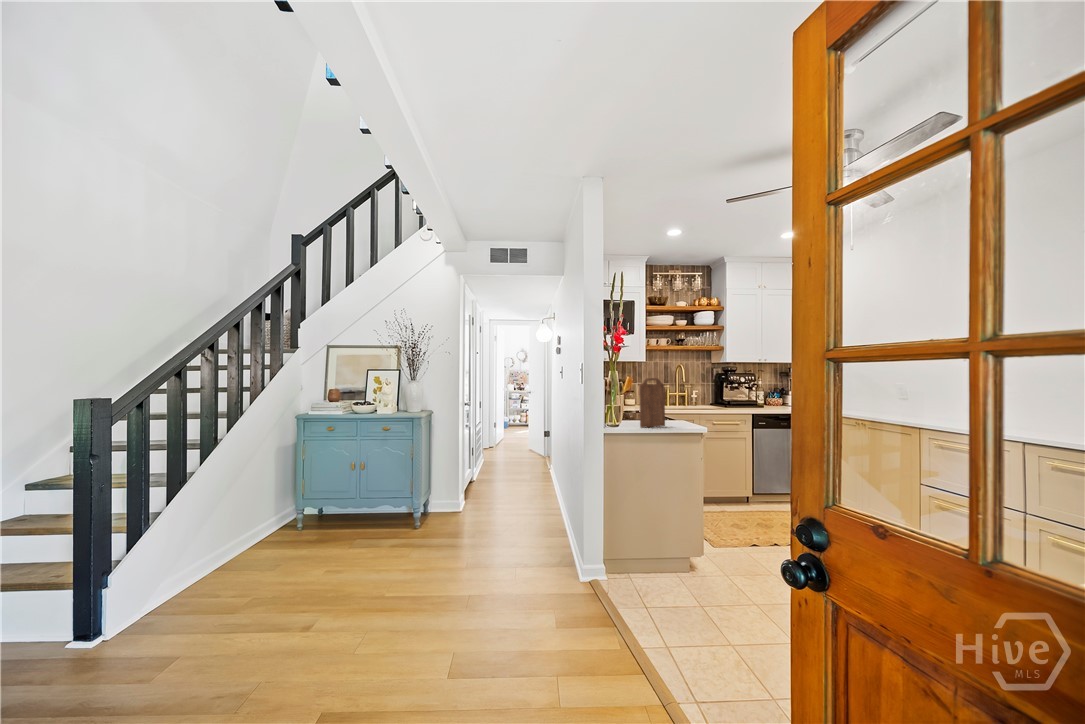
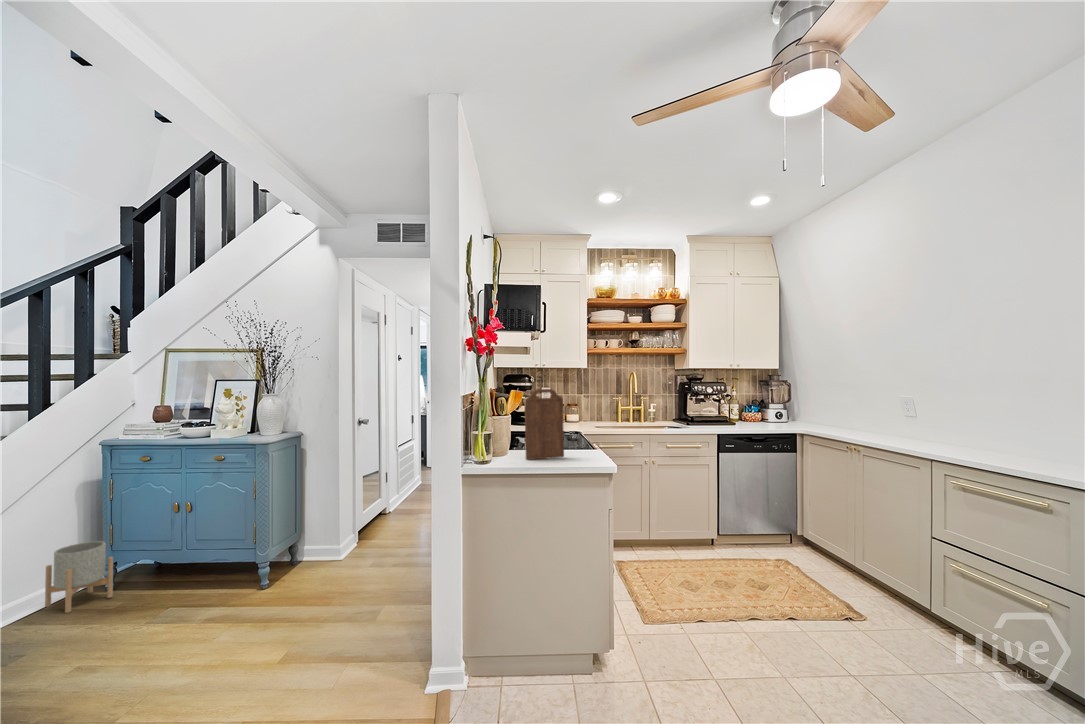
planter: none [271,491,314,541] -> present [45,541,113,613]

